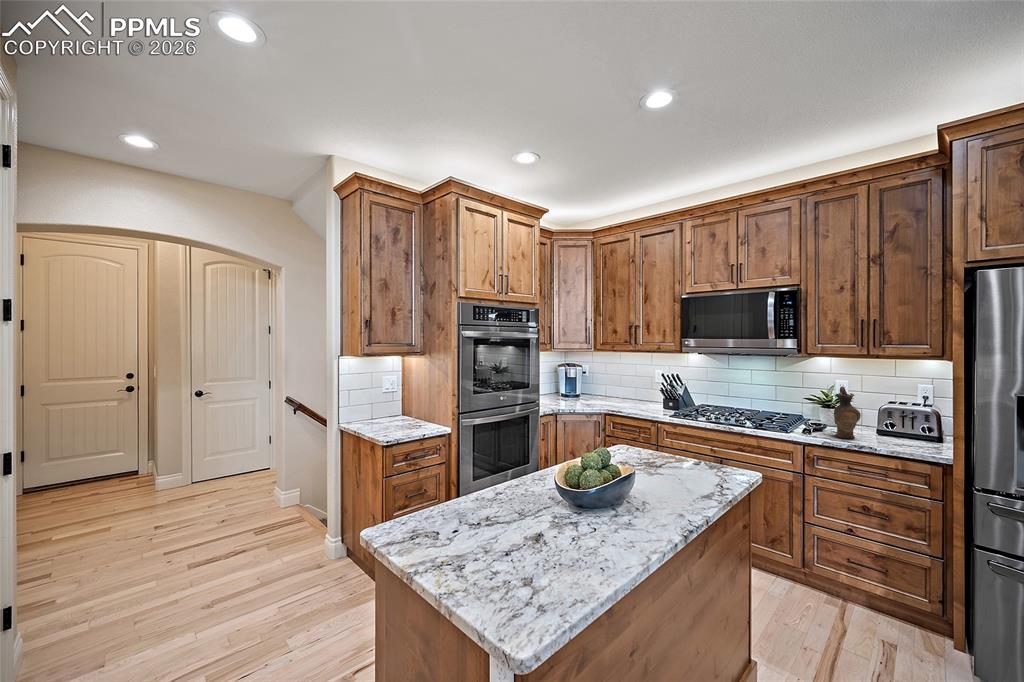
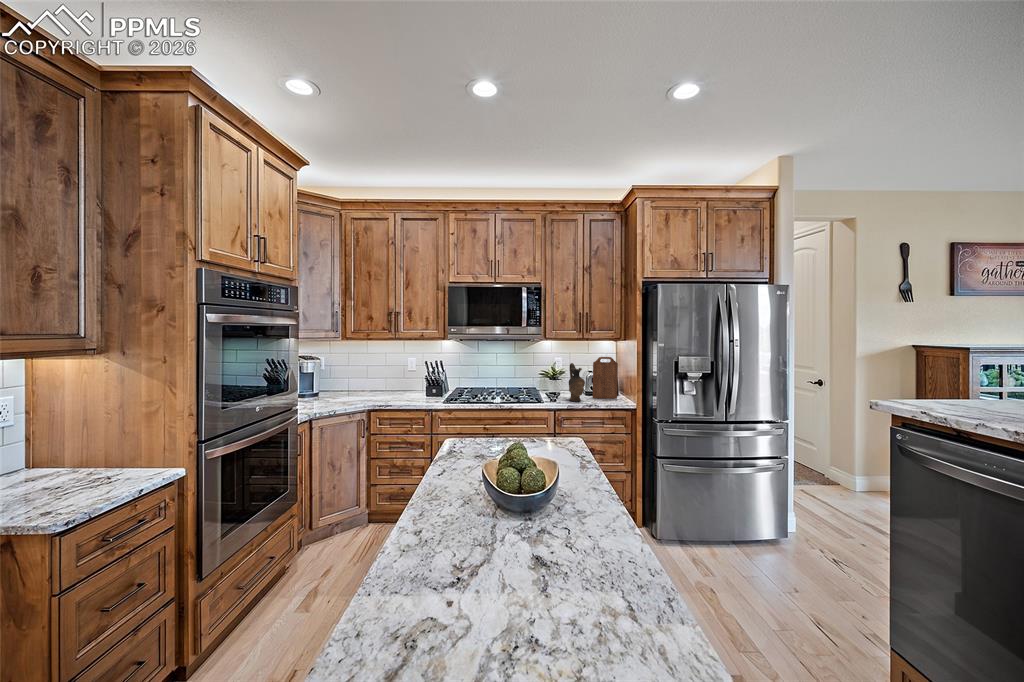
cutting board: none [883,381,931,445] -> present [593,357,618,399]

